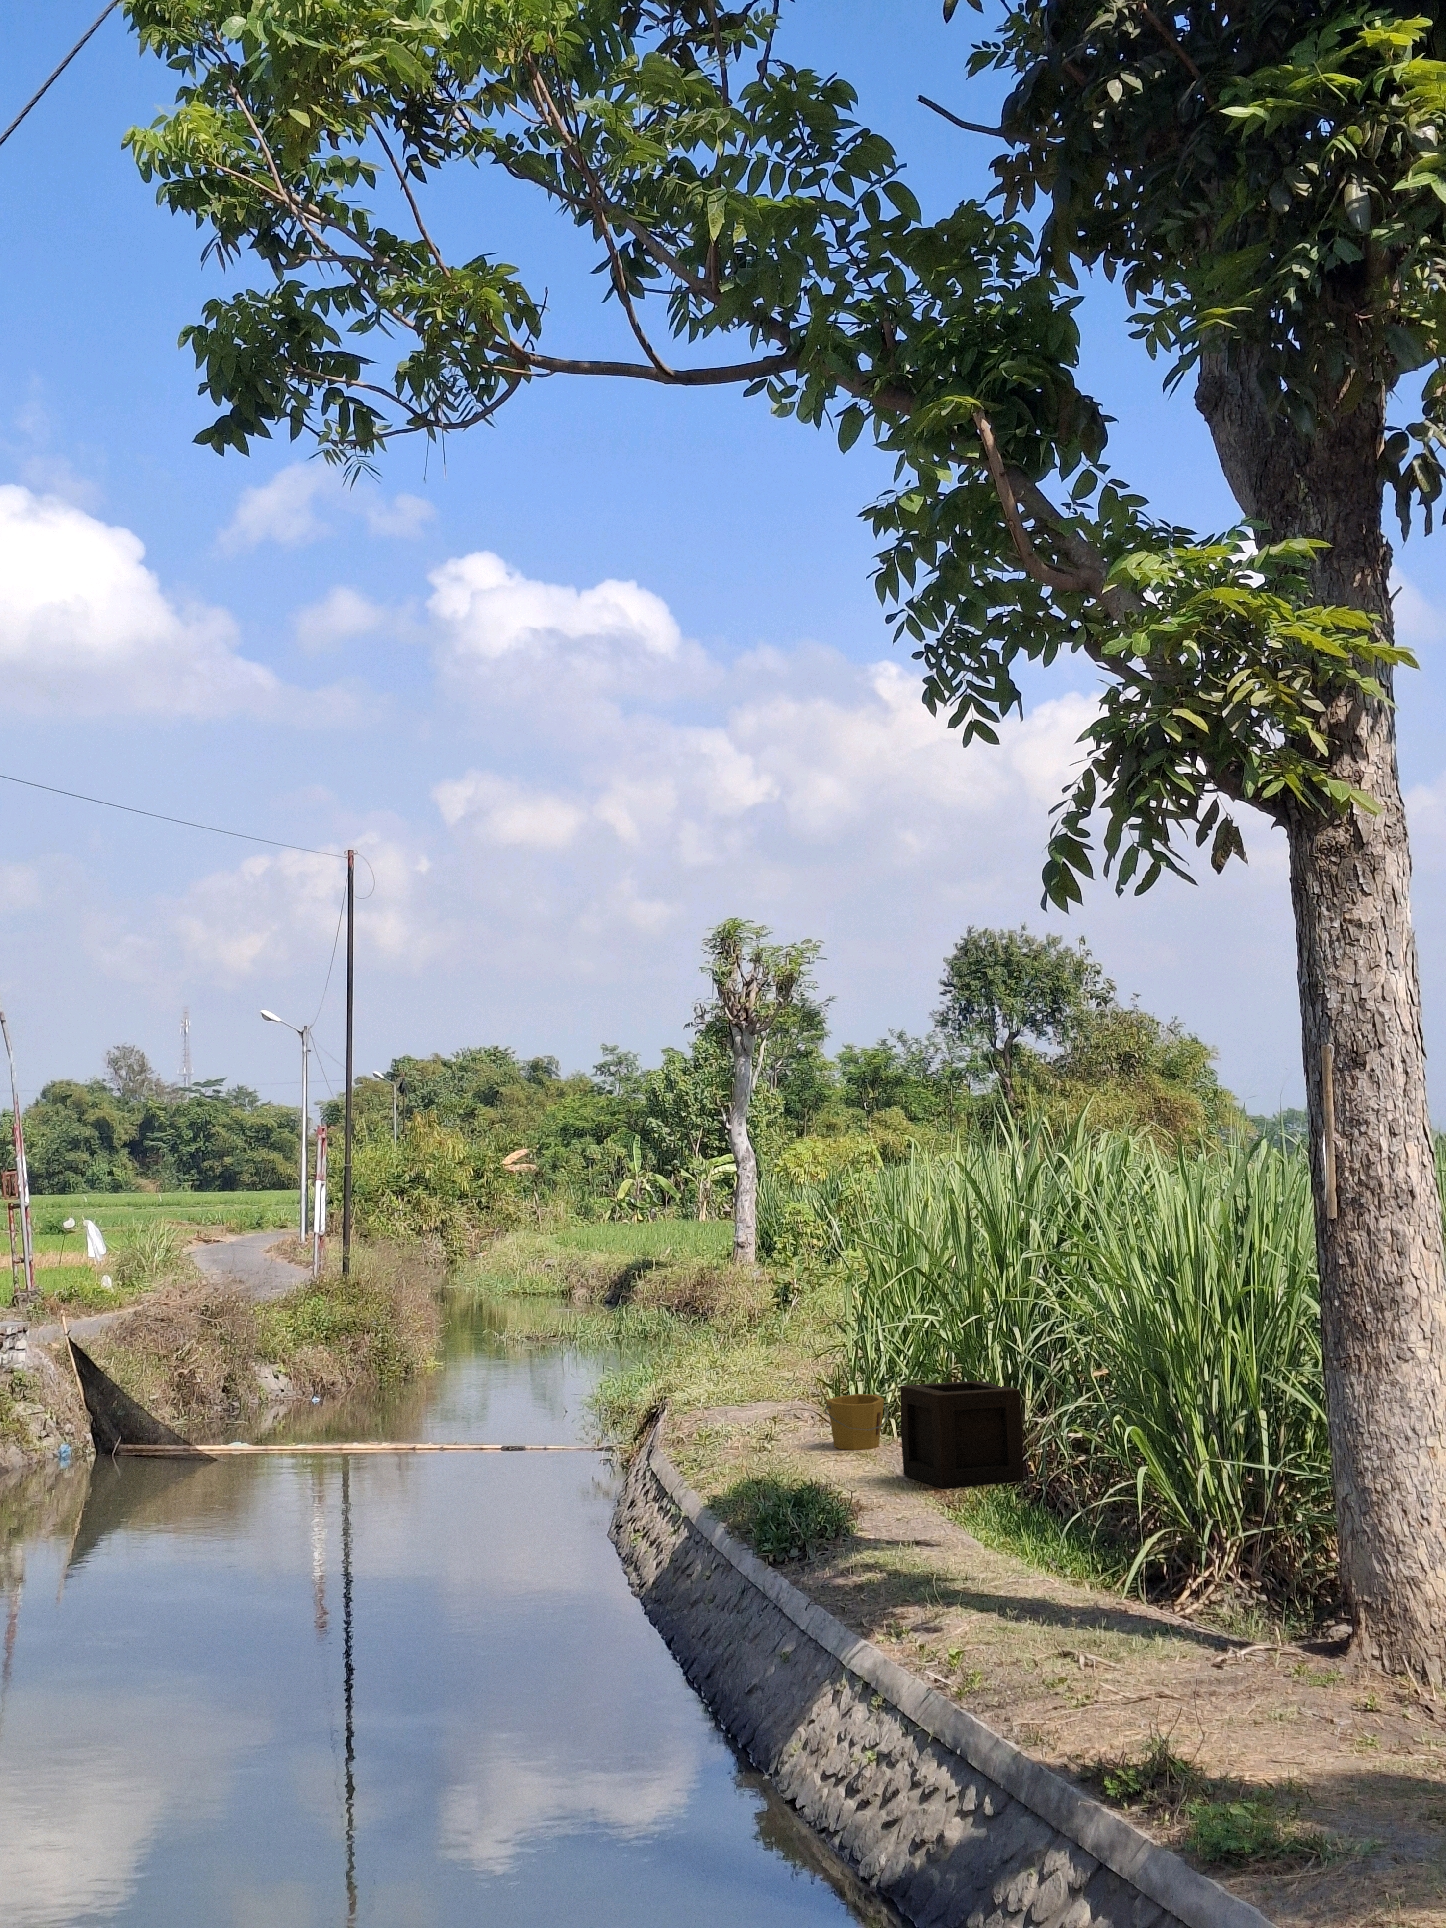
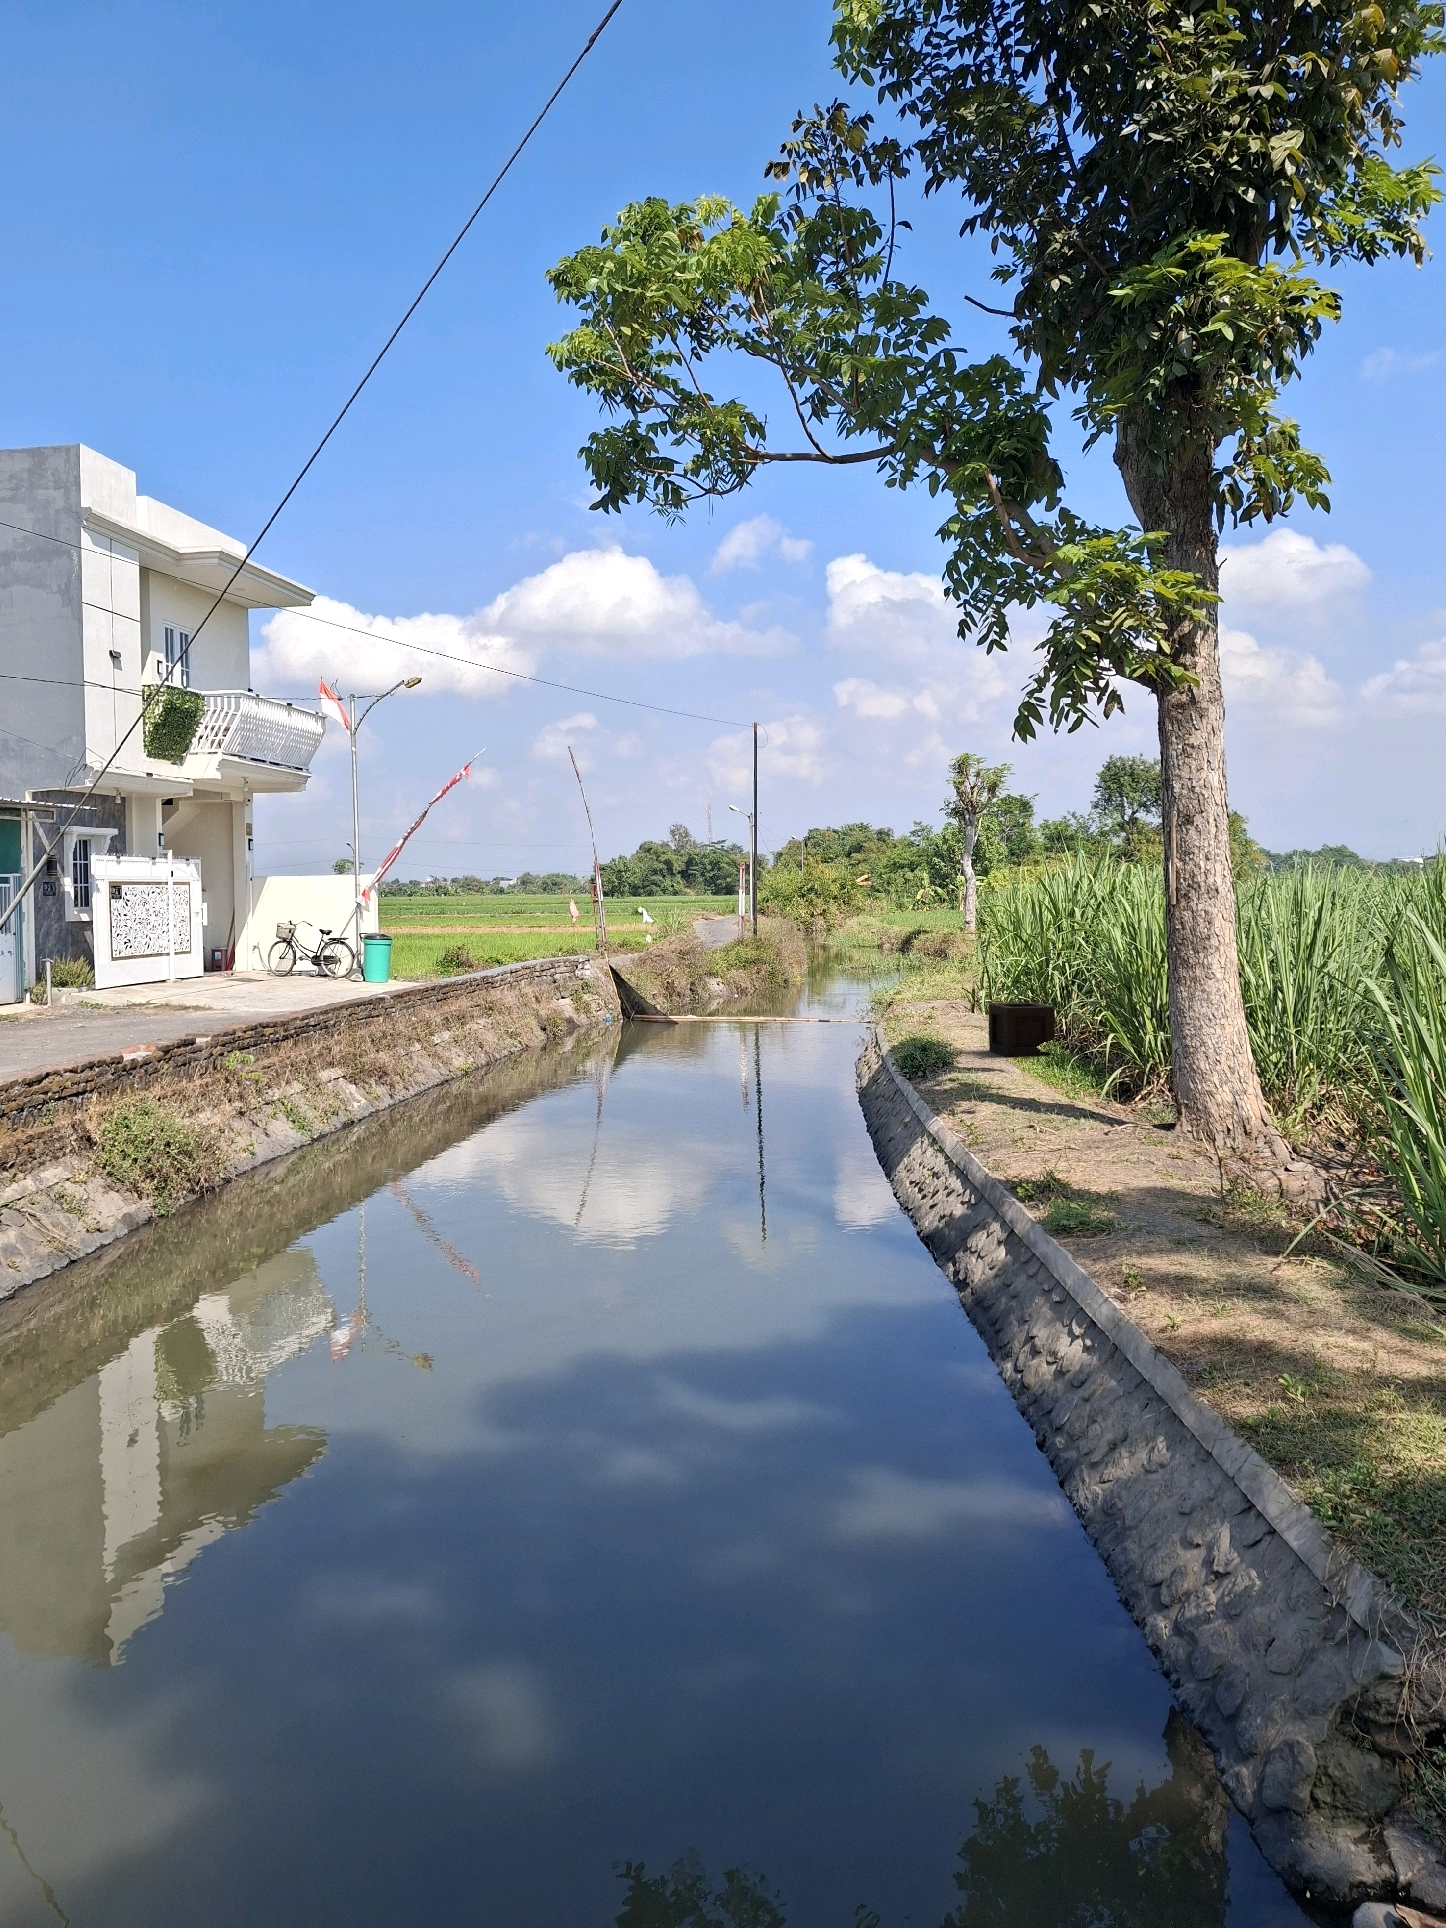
bucket: present [825,1394,888,1450] -> none [953,1010,989,1039]

